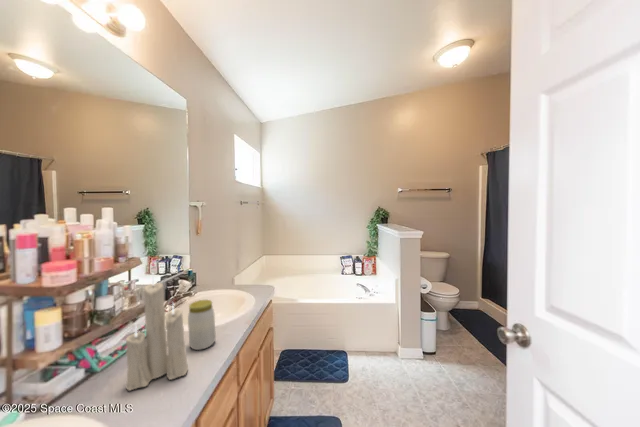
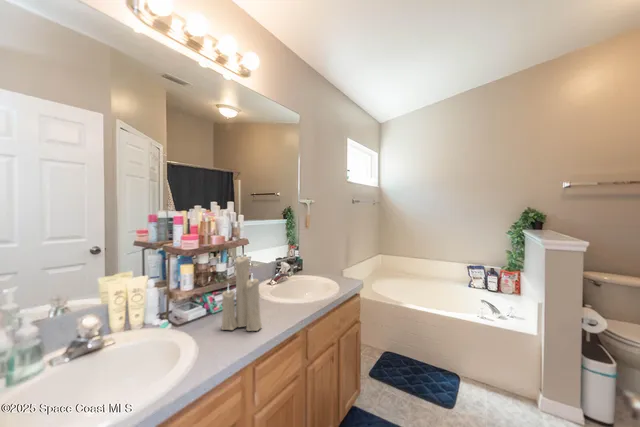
jar: present [188,300,216,350] -> none [271,278,291,317]

